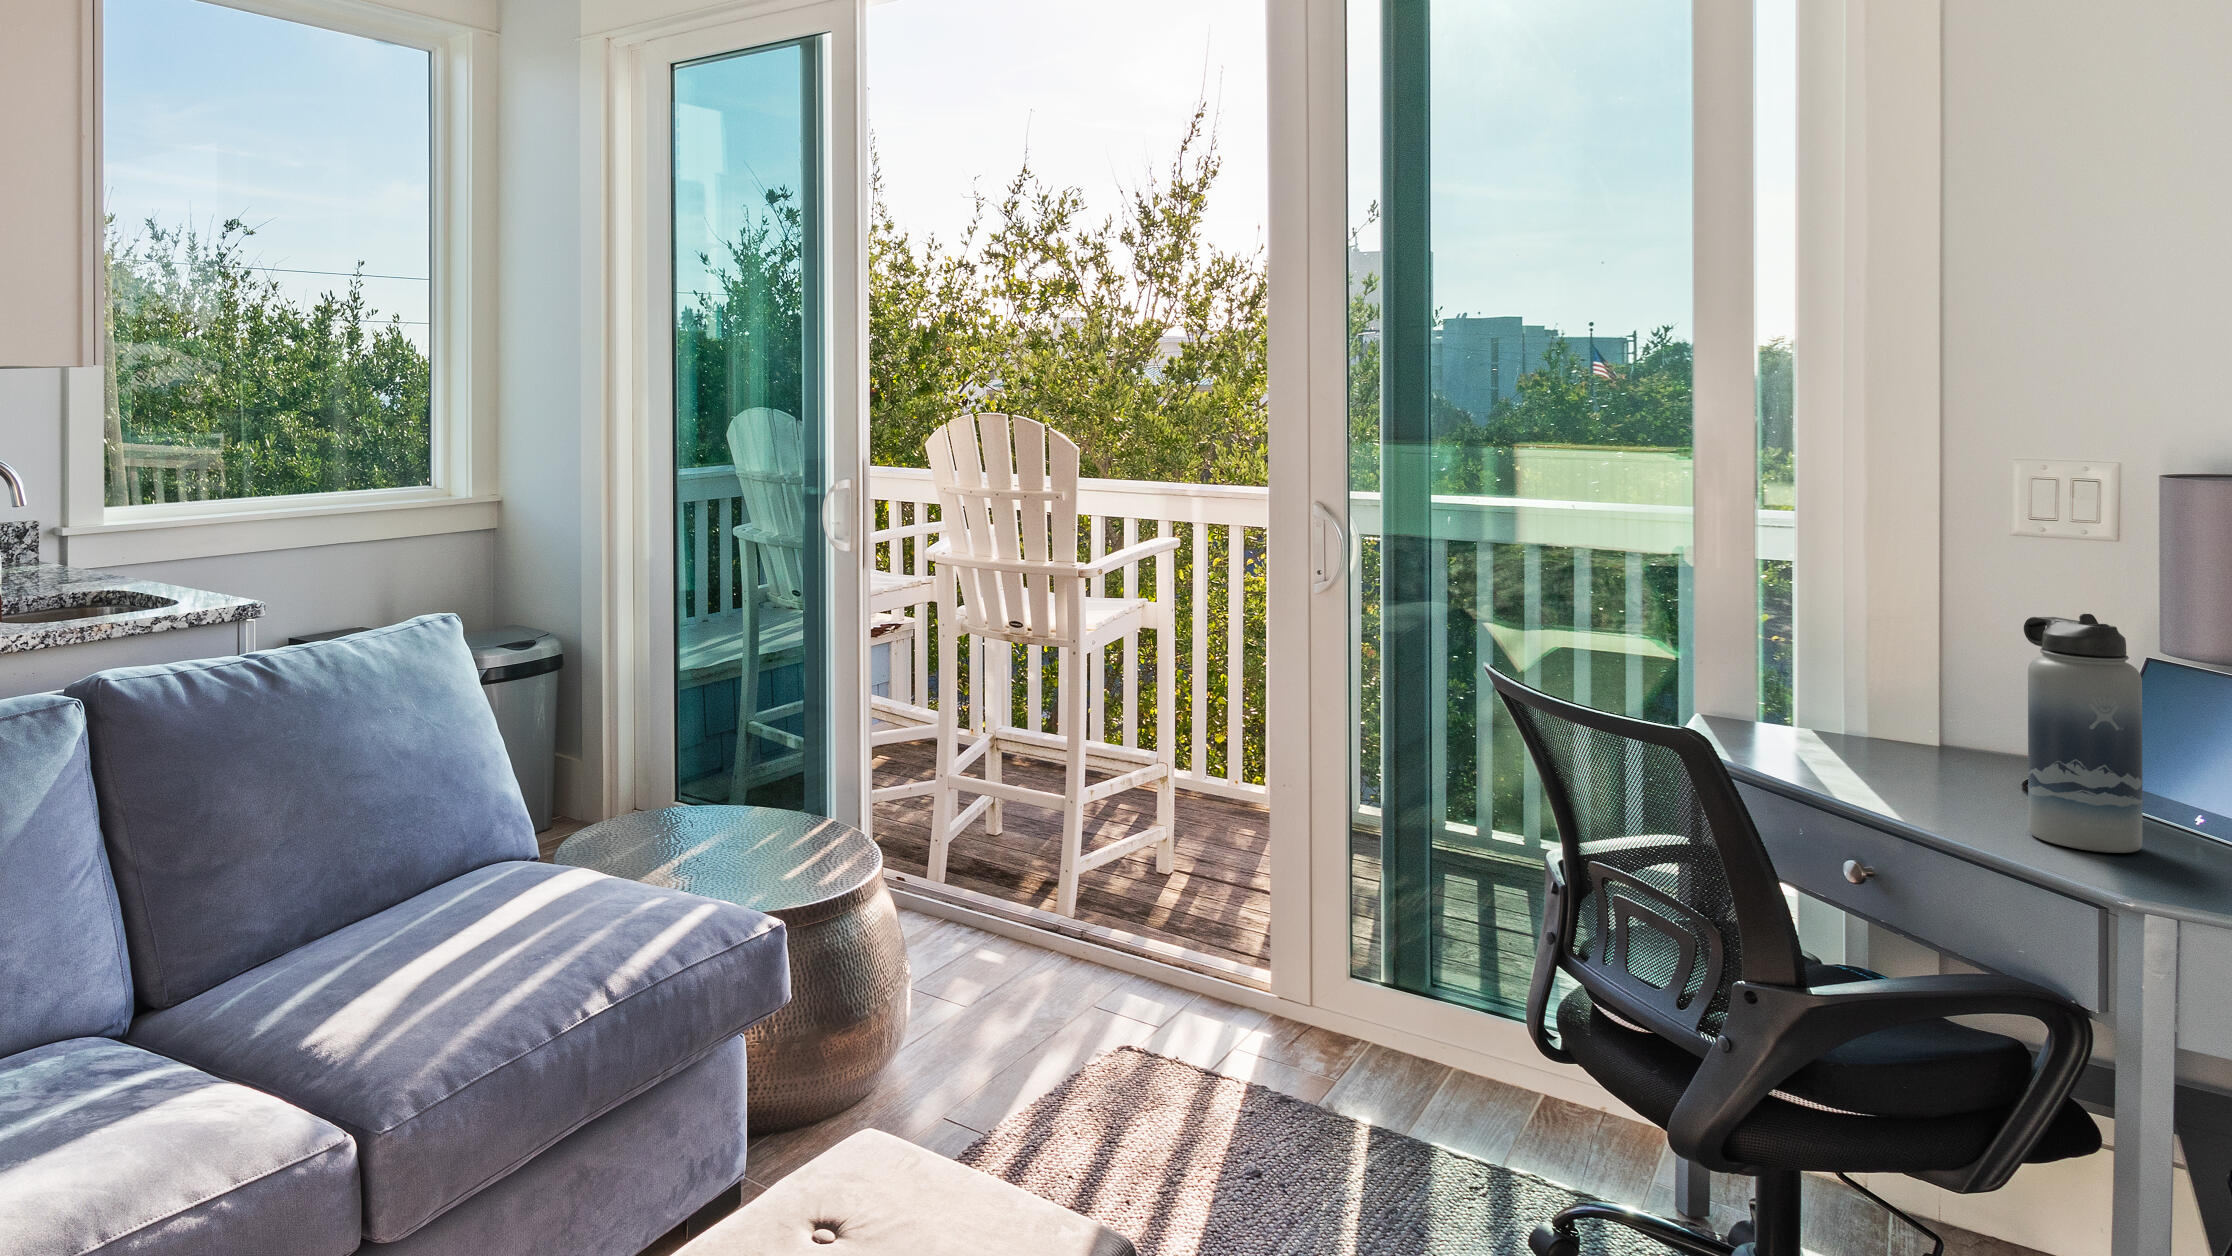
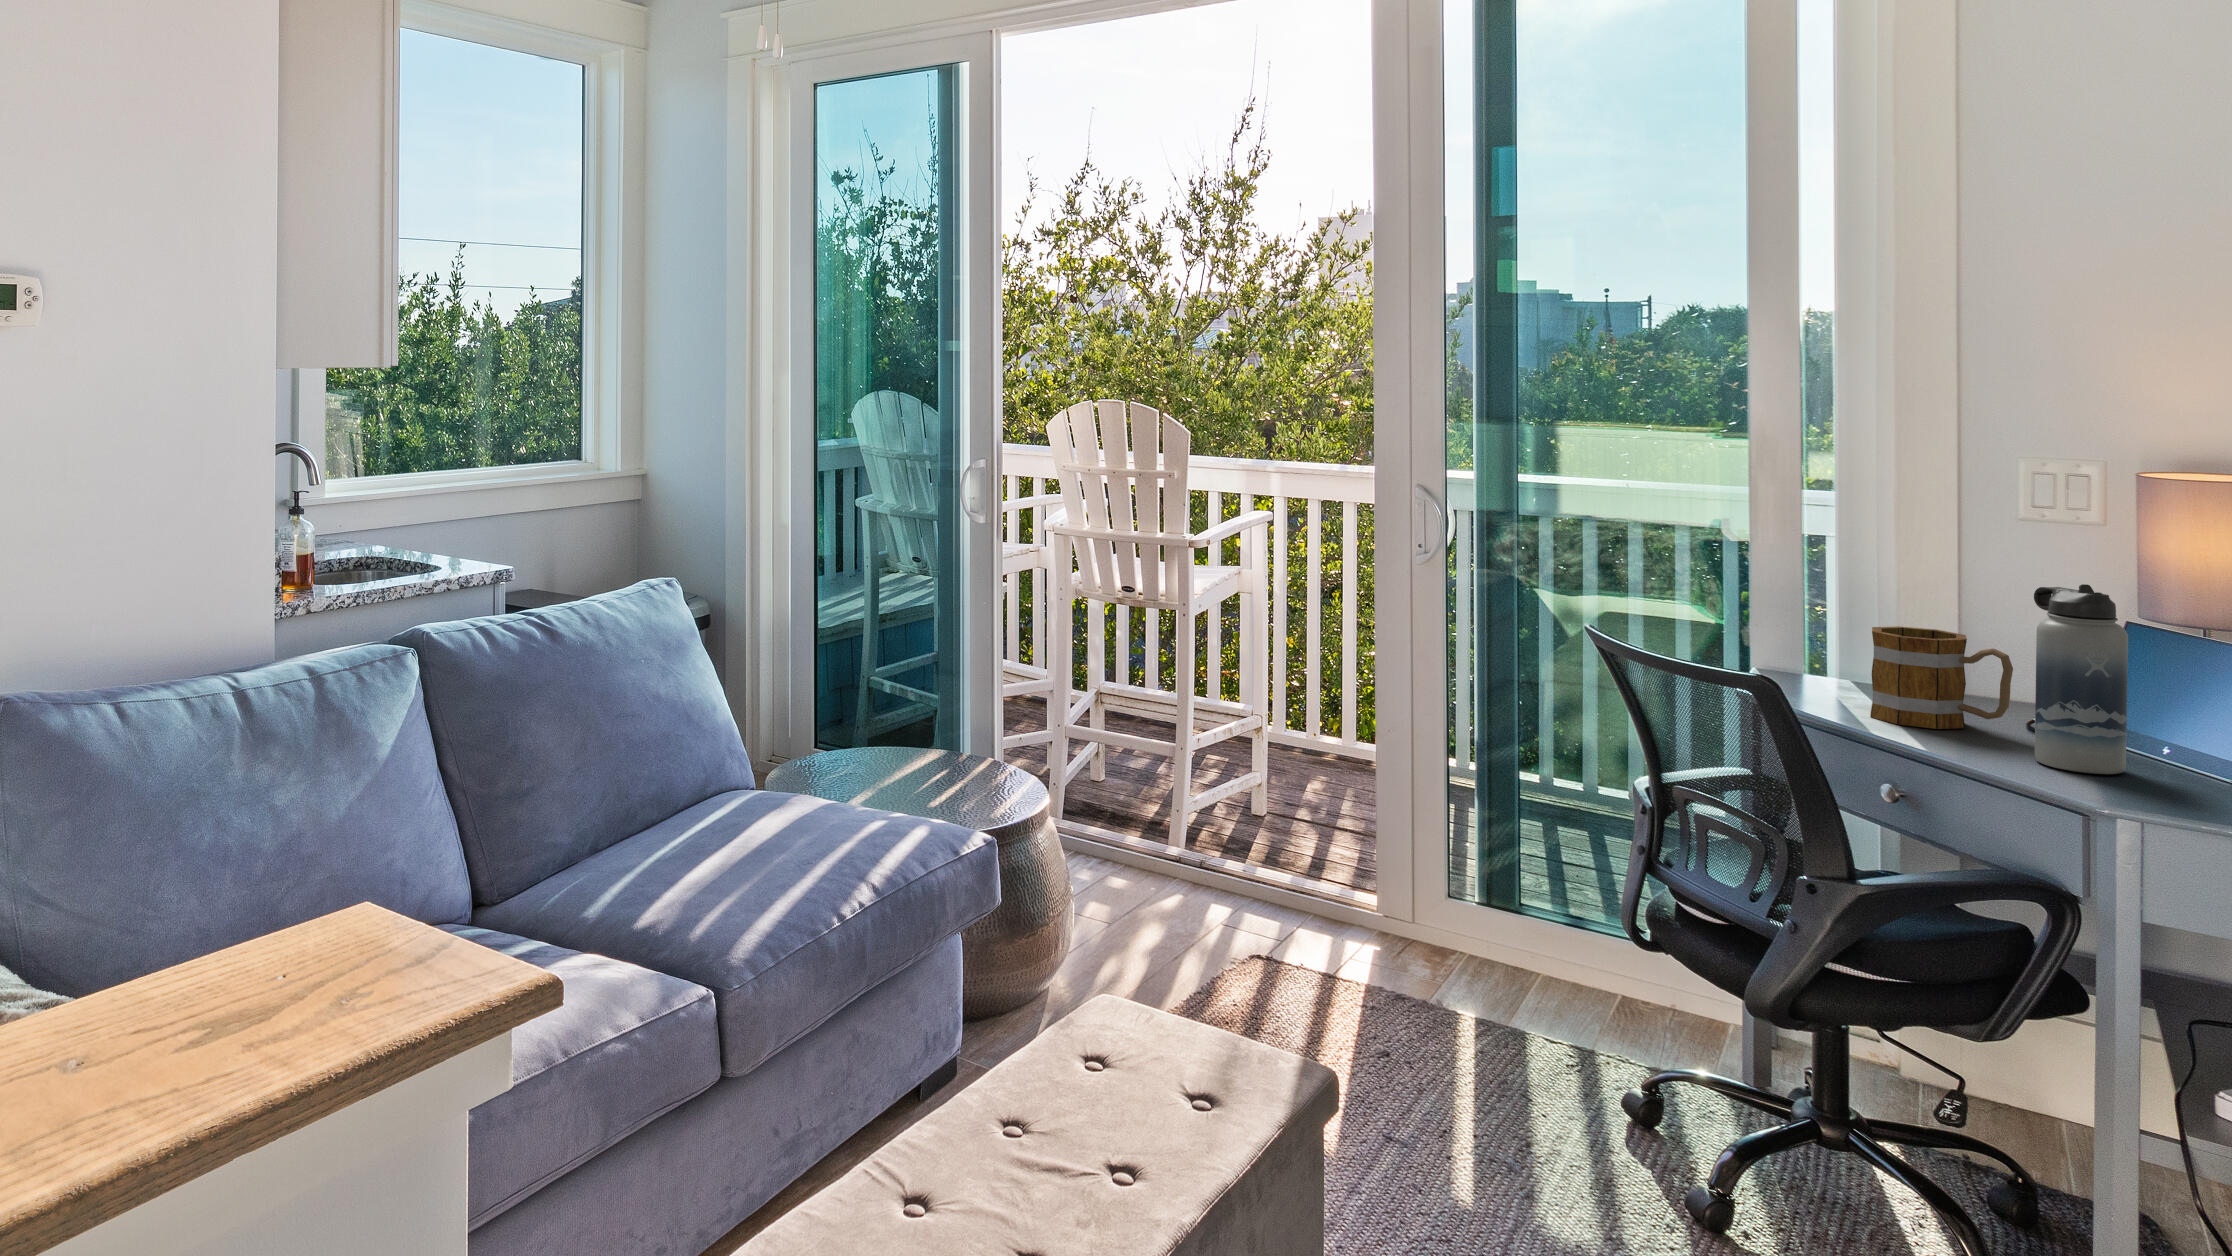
mug: none [1829,665,2000,791] -> present [1870,626,2013,729]

